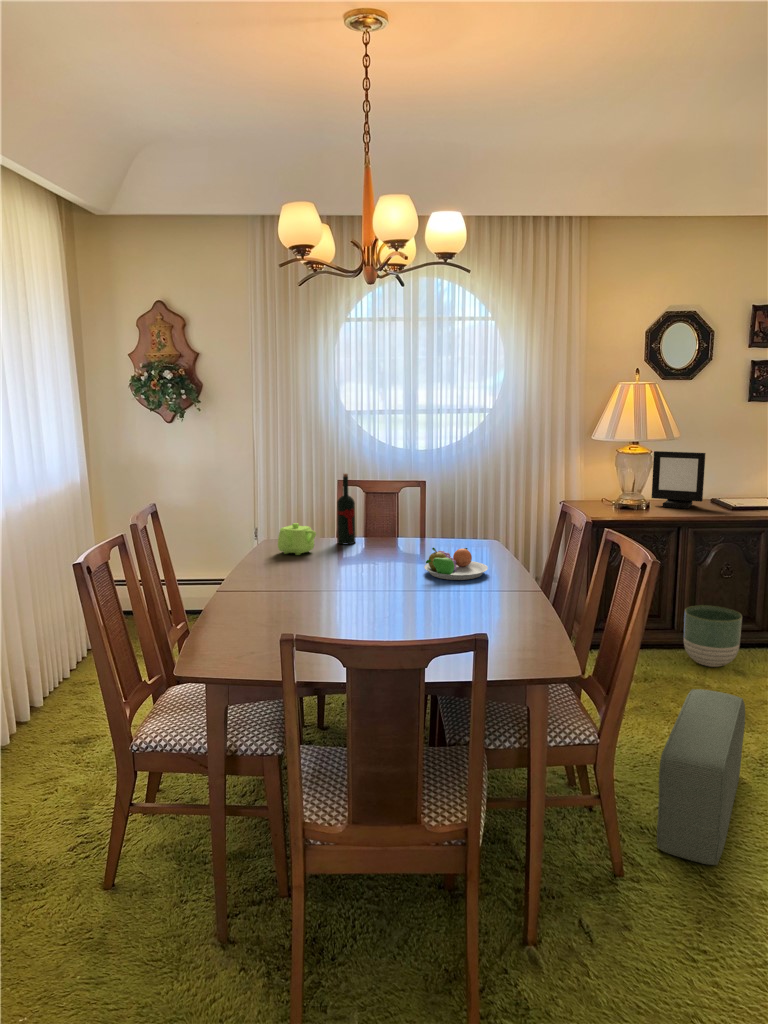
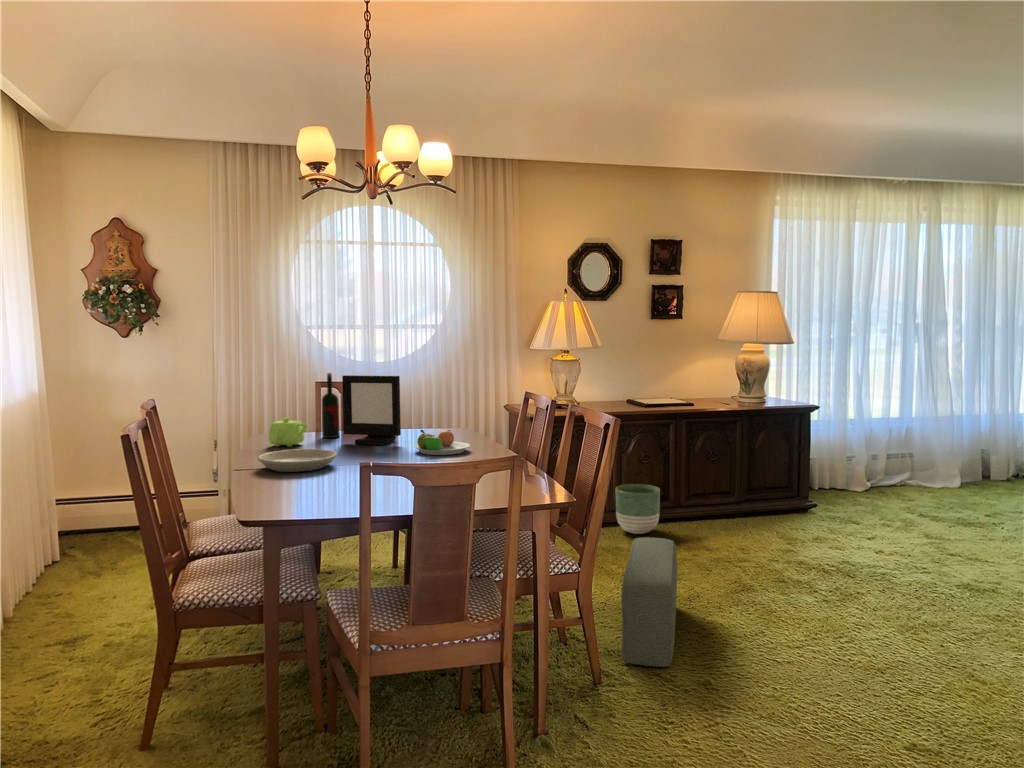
picture frame: present [652,451,706,508] -> present [342,375,401,445]
plate: none [249,565,333,595] -> present [258,449,337,472]

